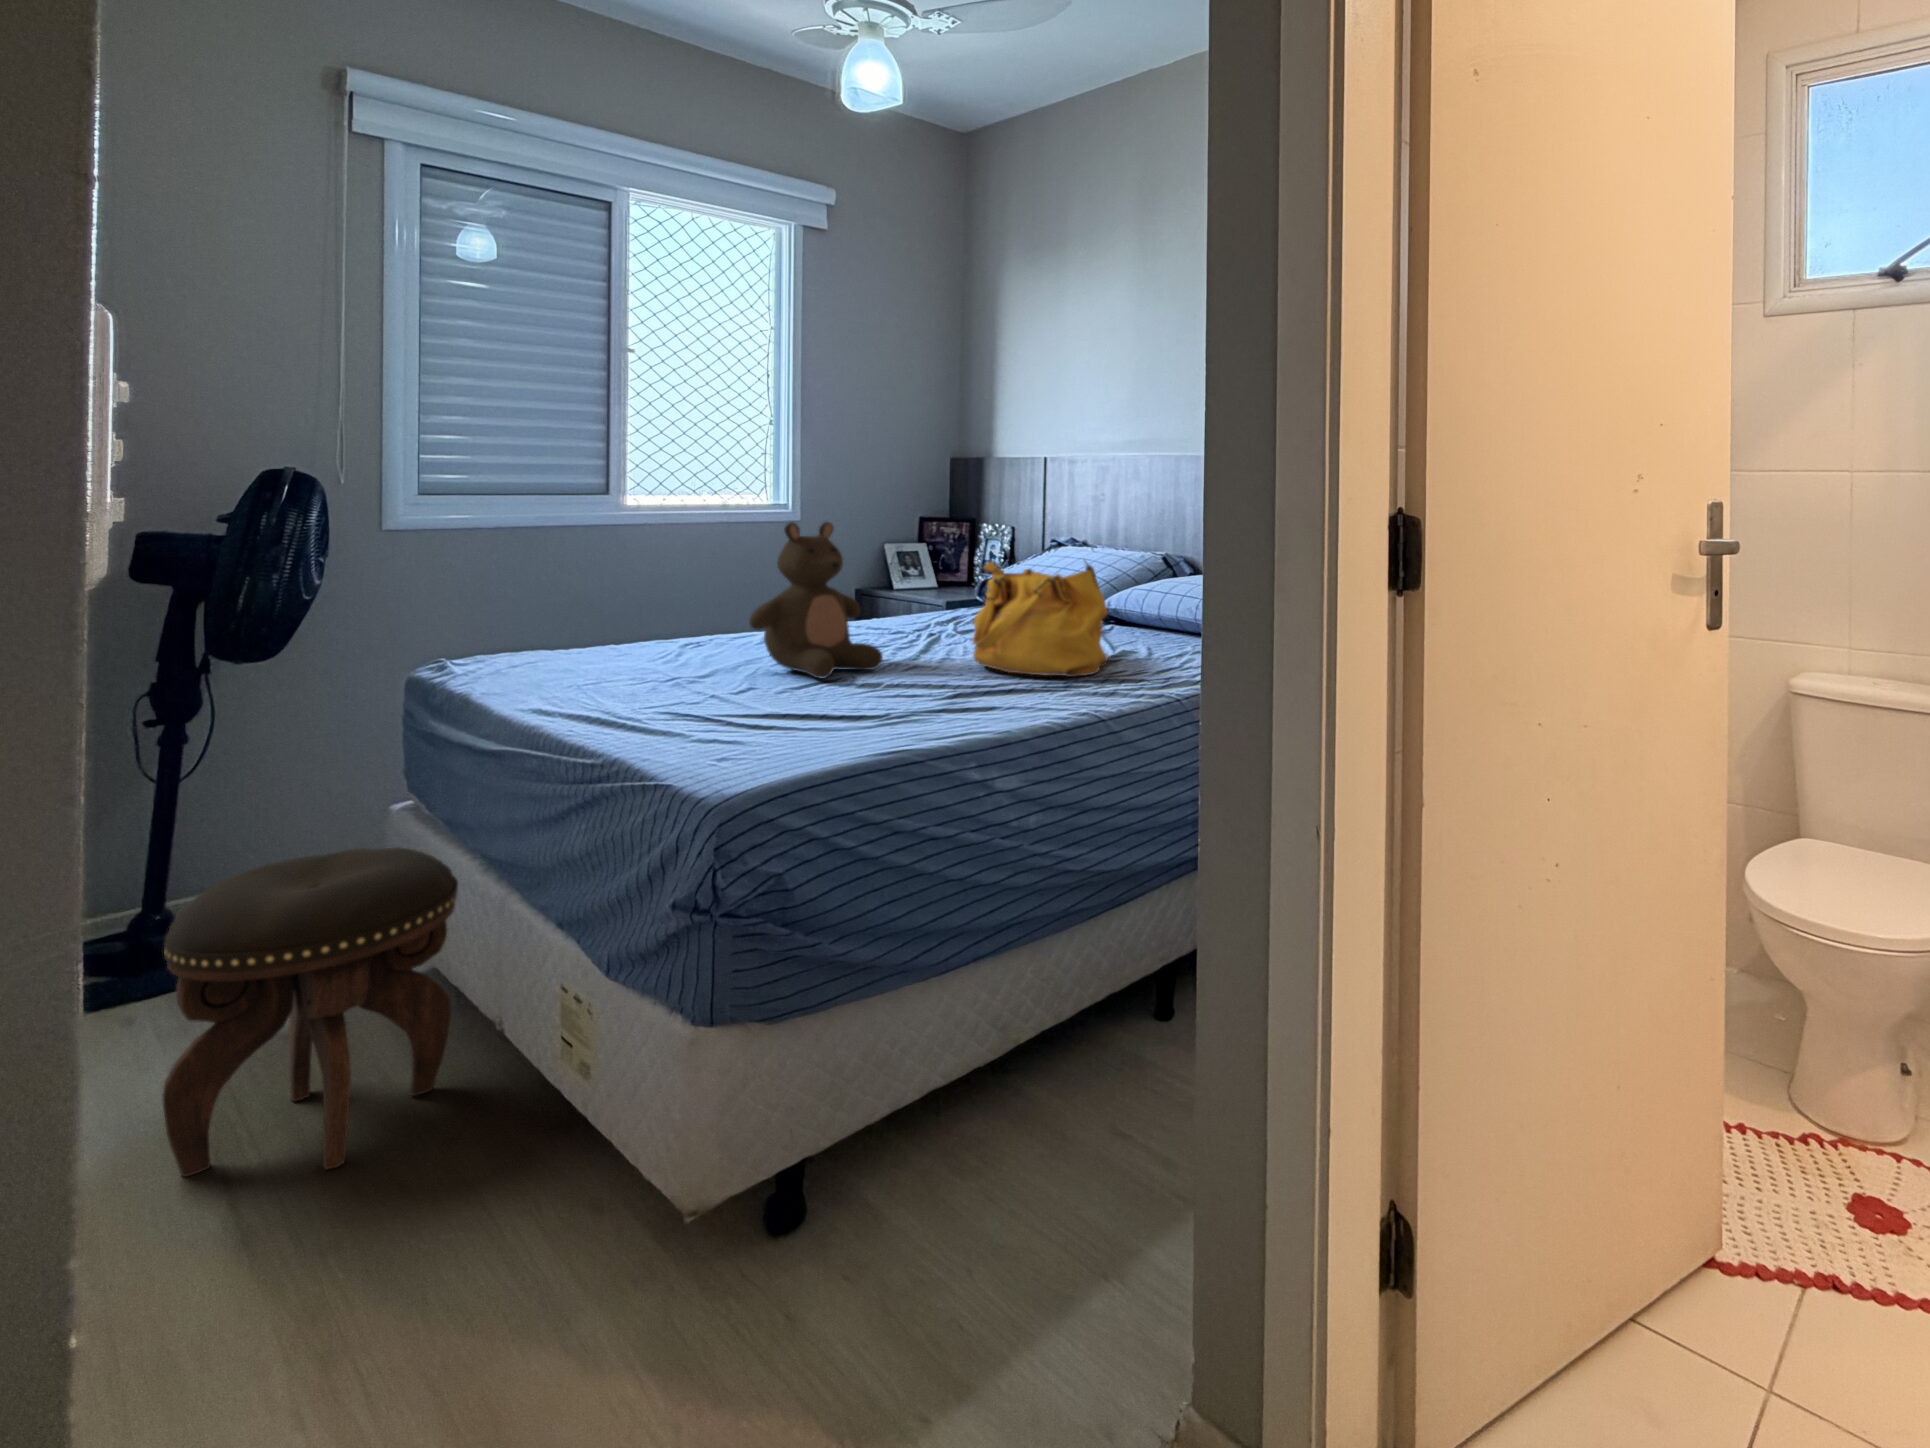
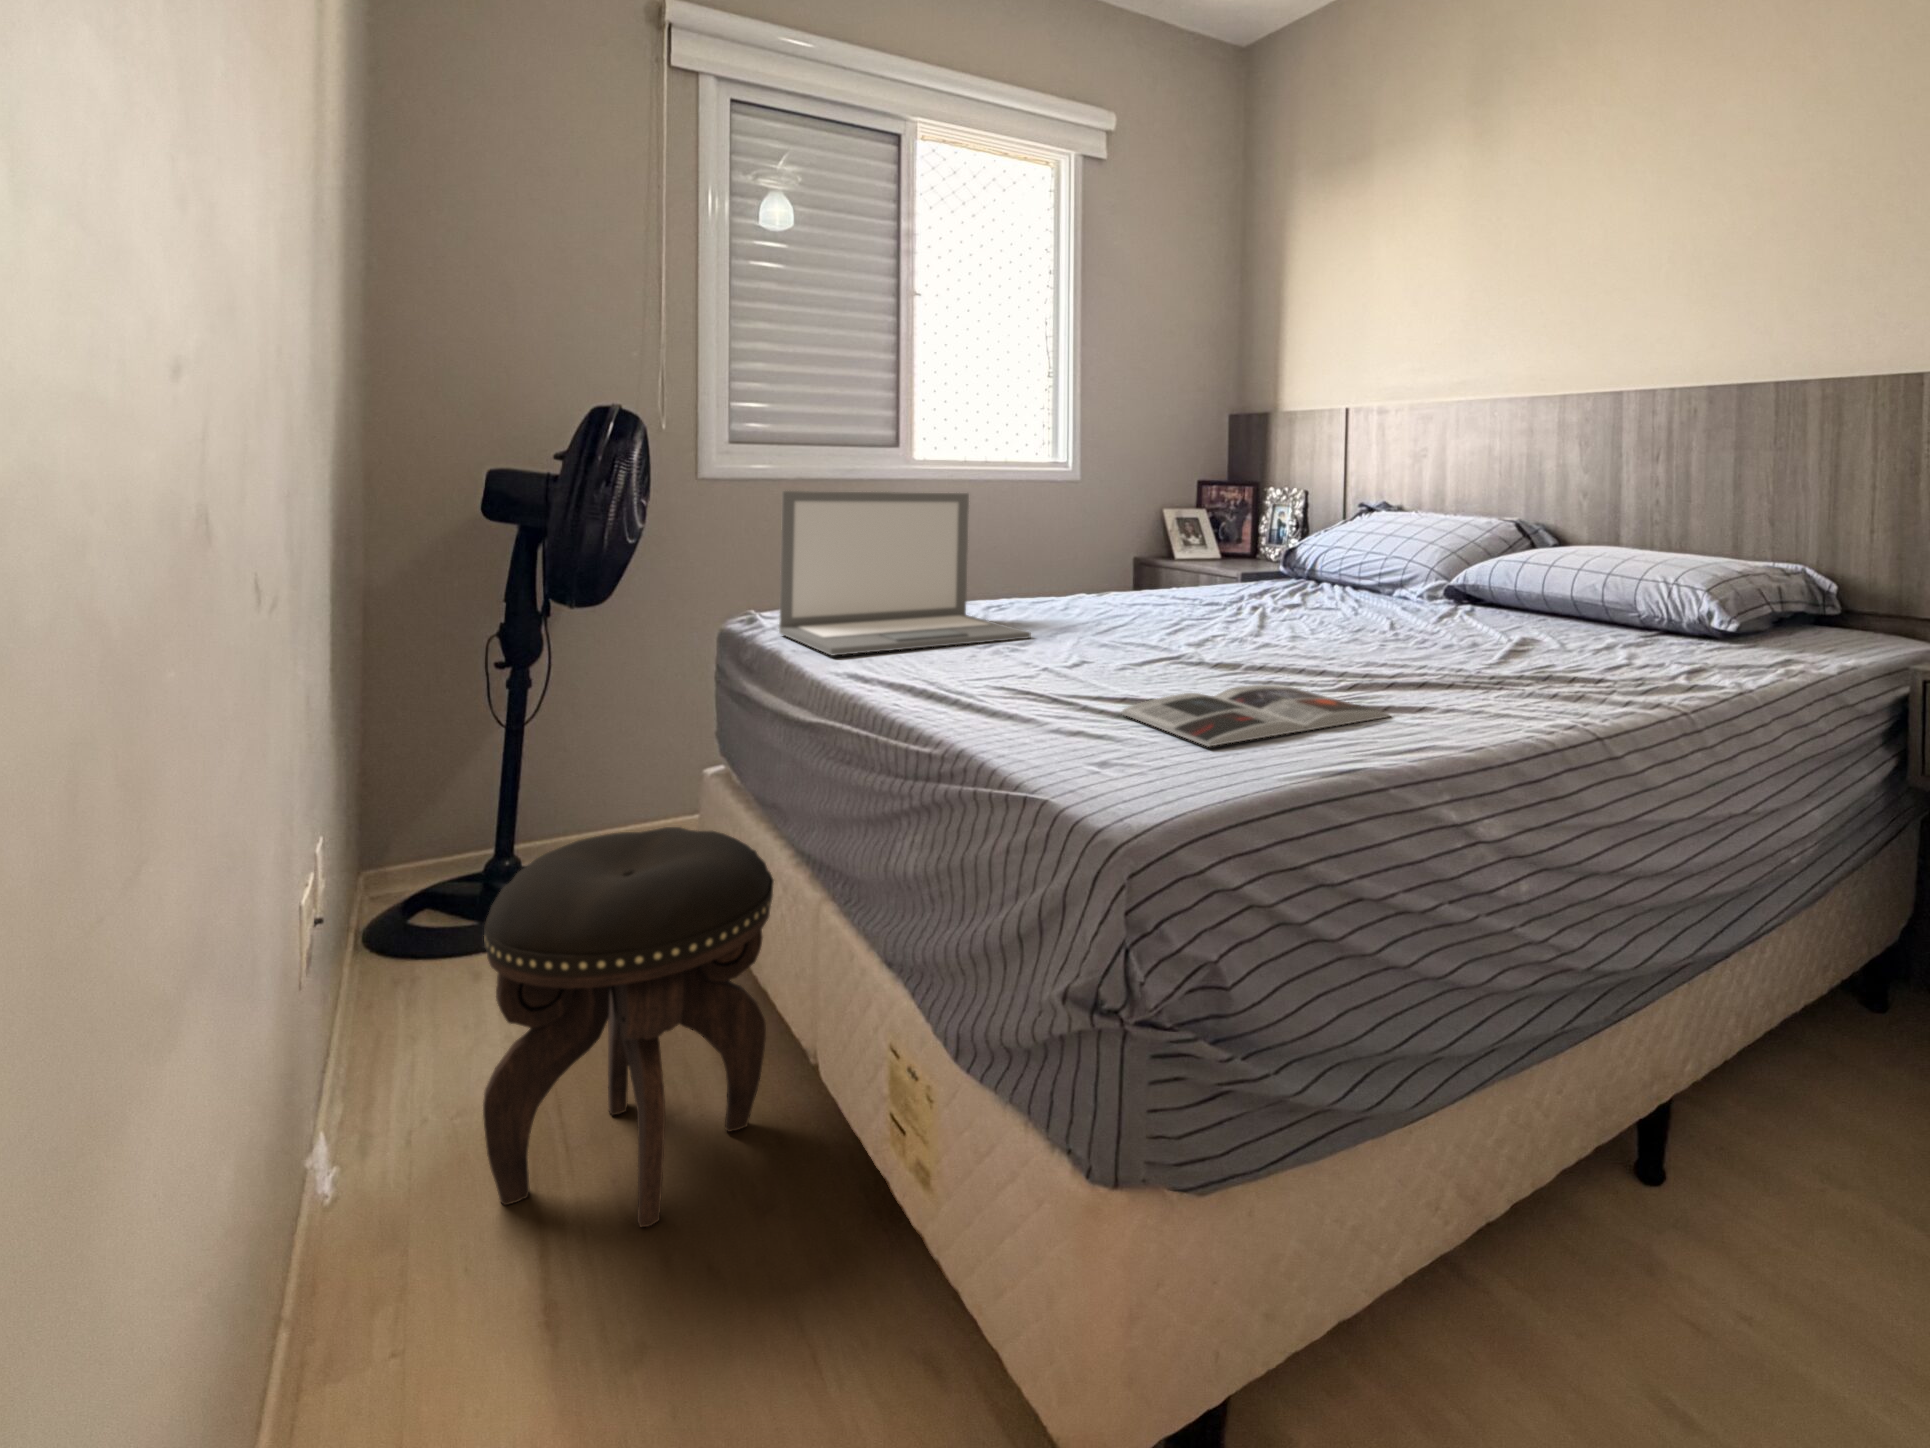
stuffed bear: present [749,522,883,678] -> none [1075,459,1227,656]
laptop: none [470,547,716,694] -> present [779,491,1031,655]
handbag: present [972,561,1108,677] -> none [1337,512,1526,672]
magazine: none [759,696,972,742] -> present [1121,685,1390,746]

